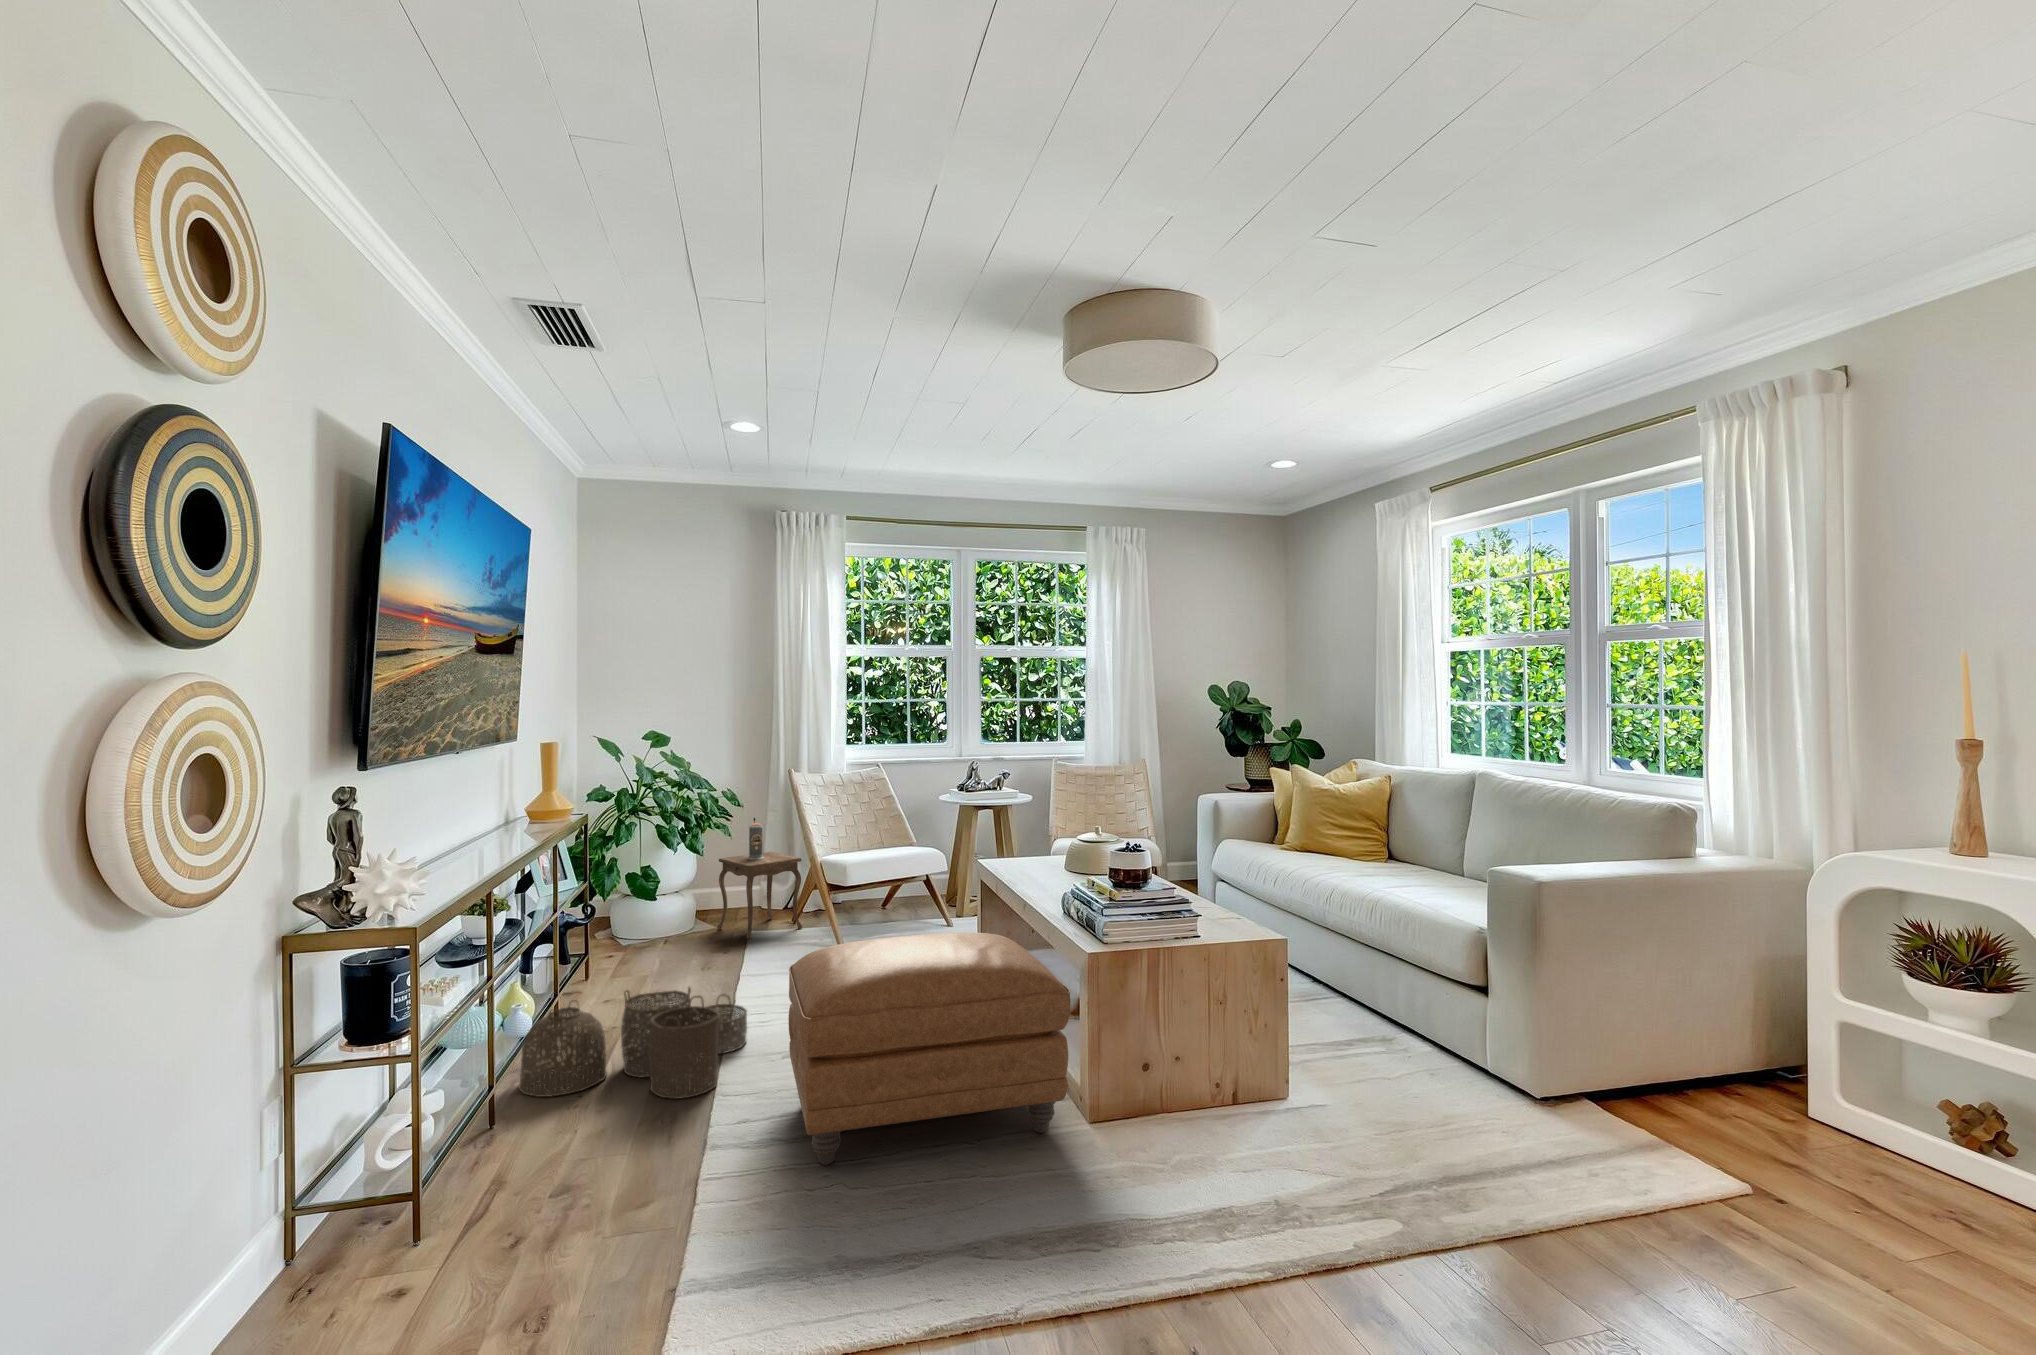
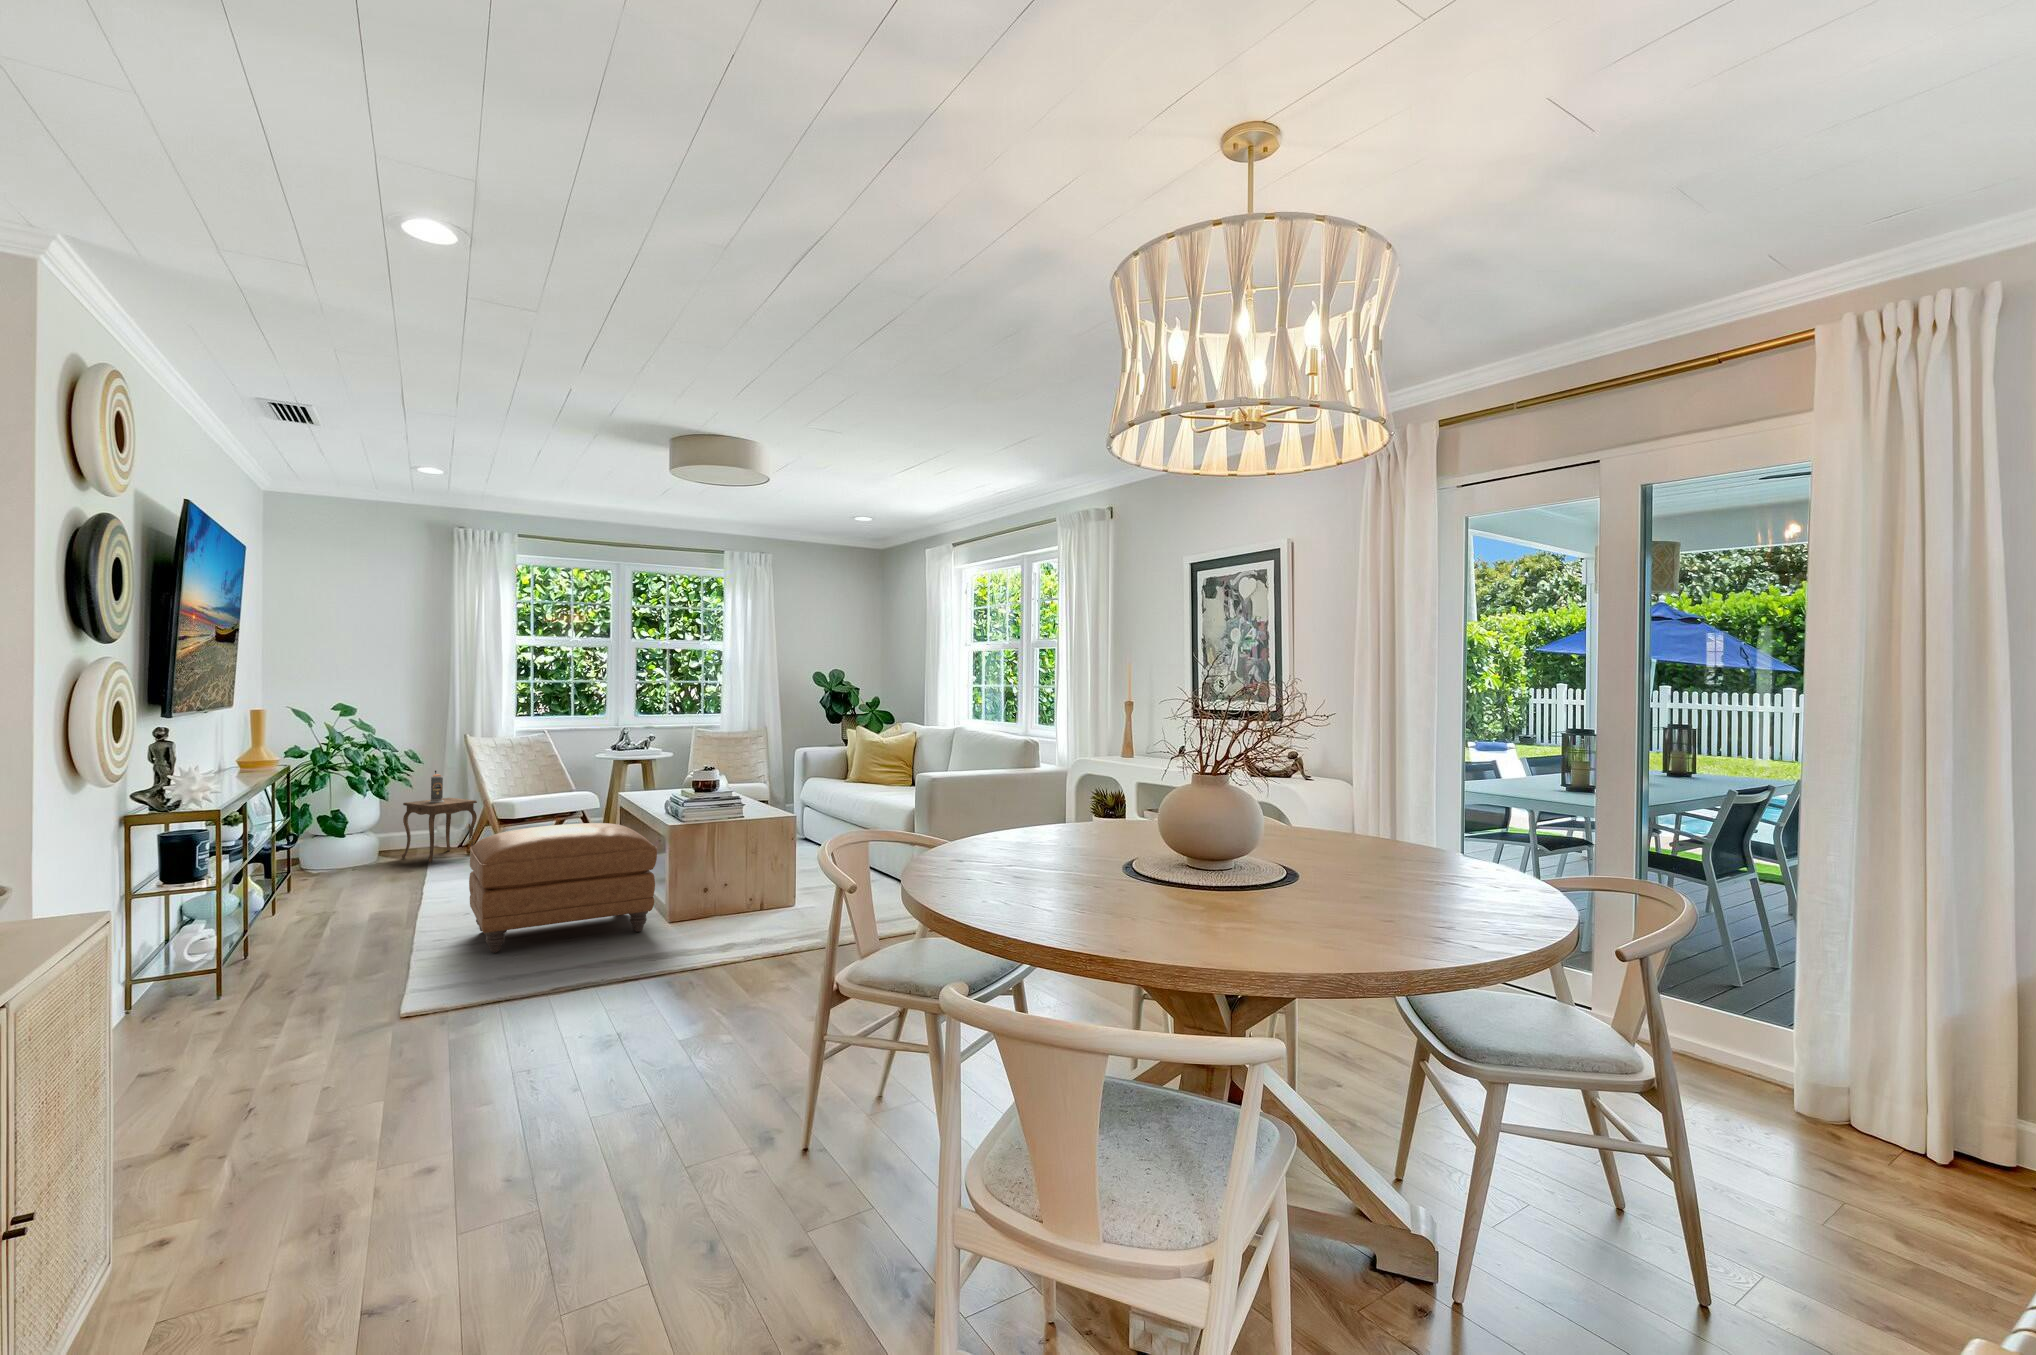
woven basket: present [519,987,747,1099] -> none [257,871,436,944]

